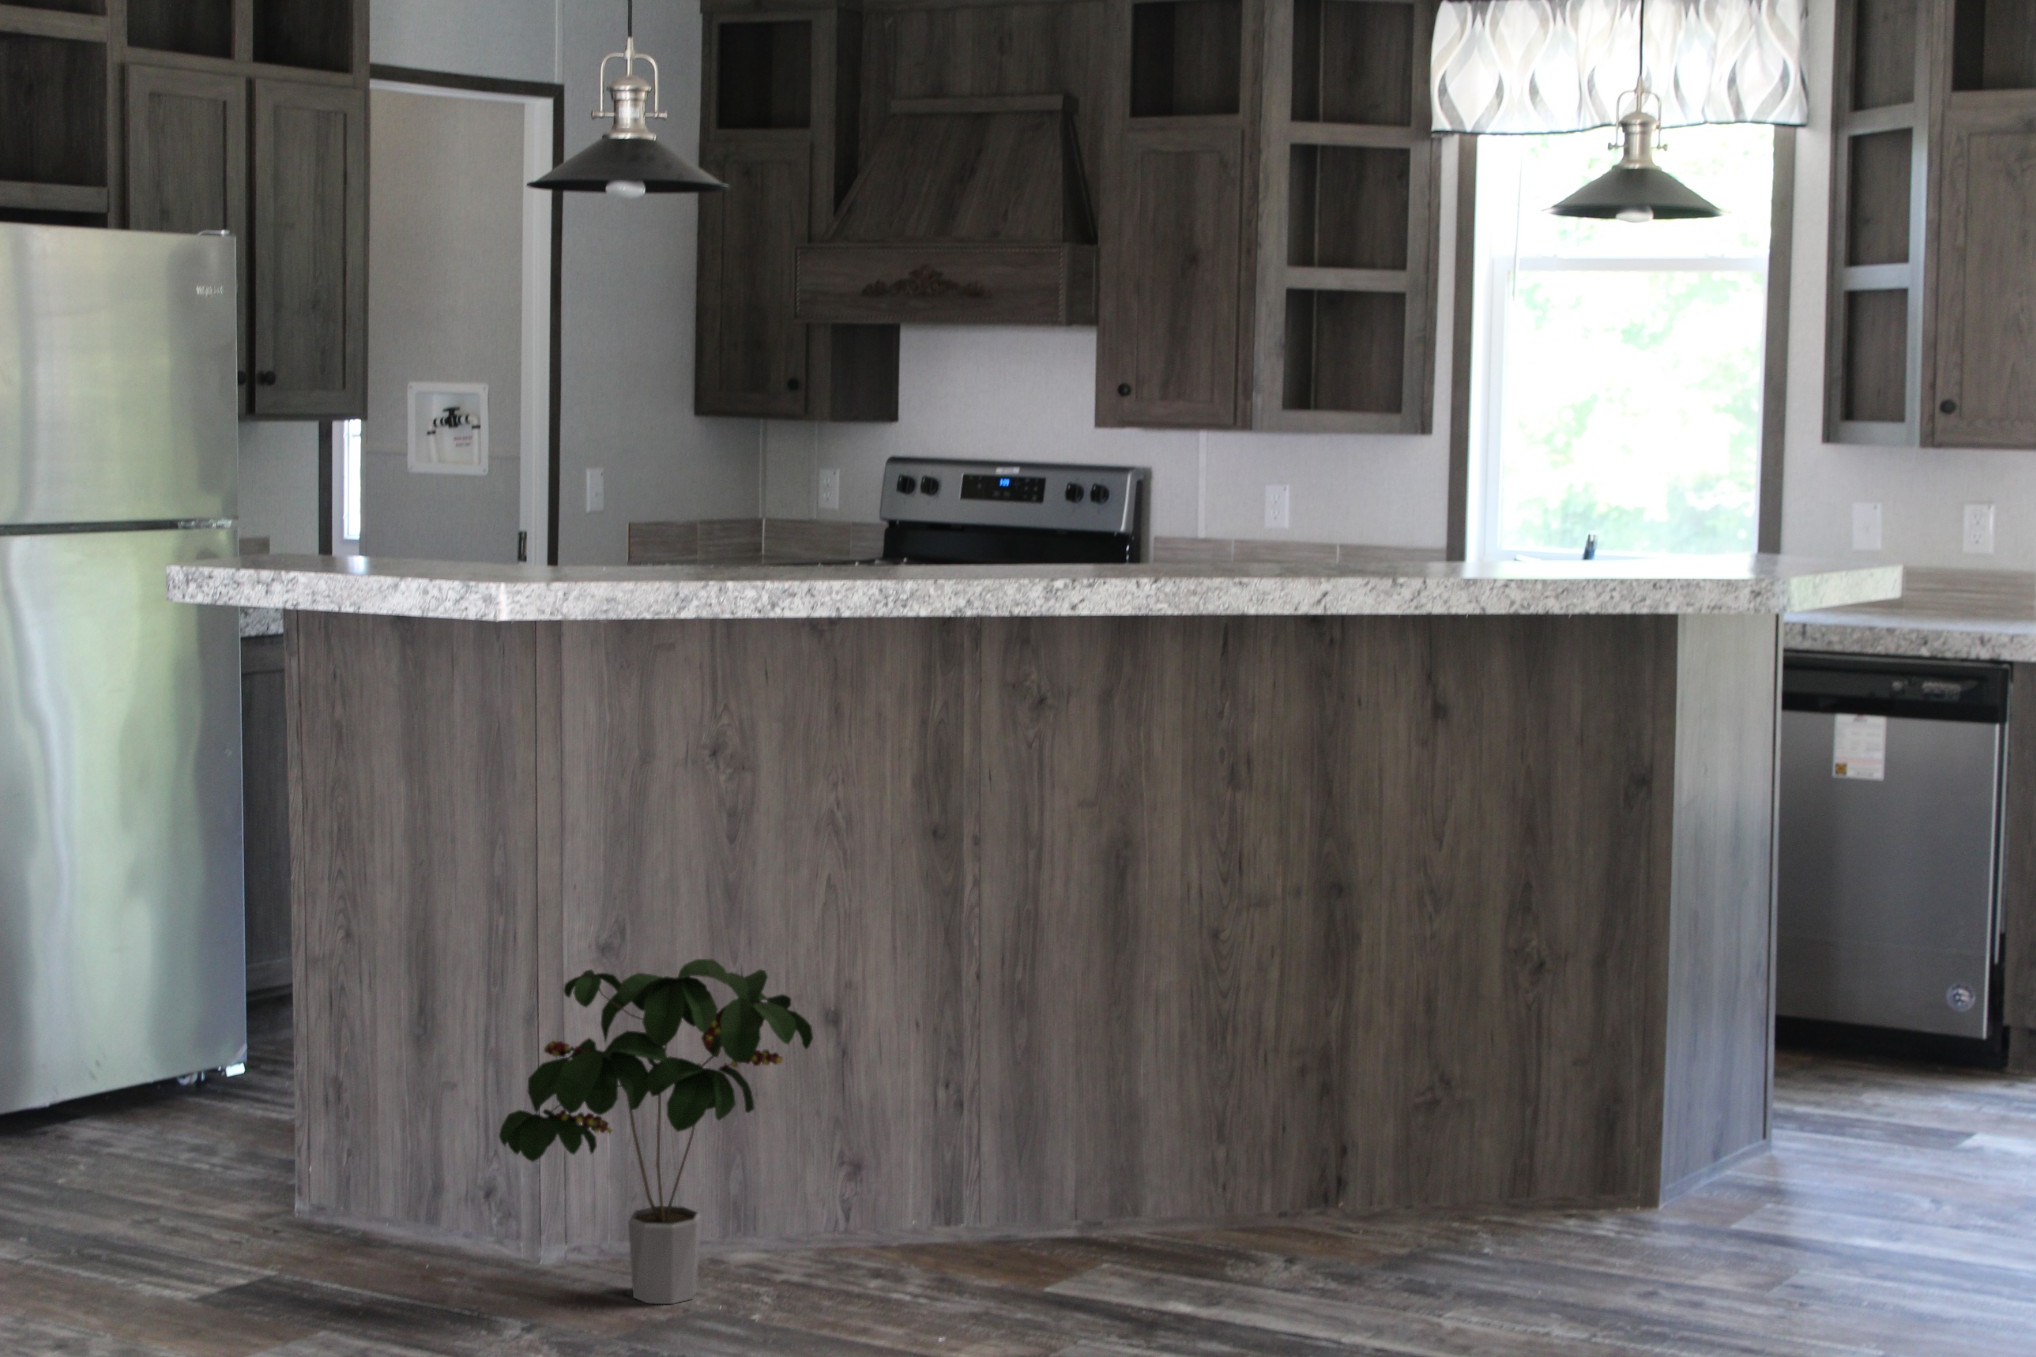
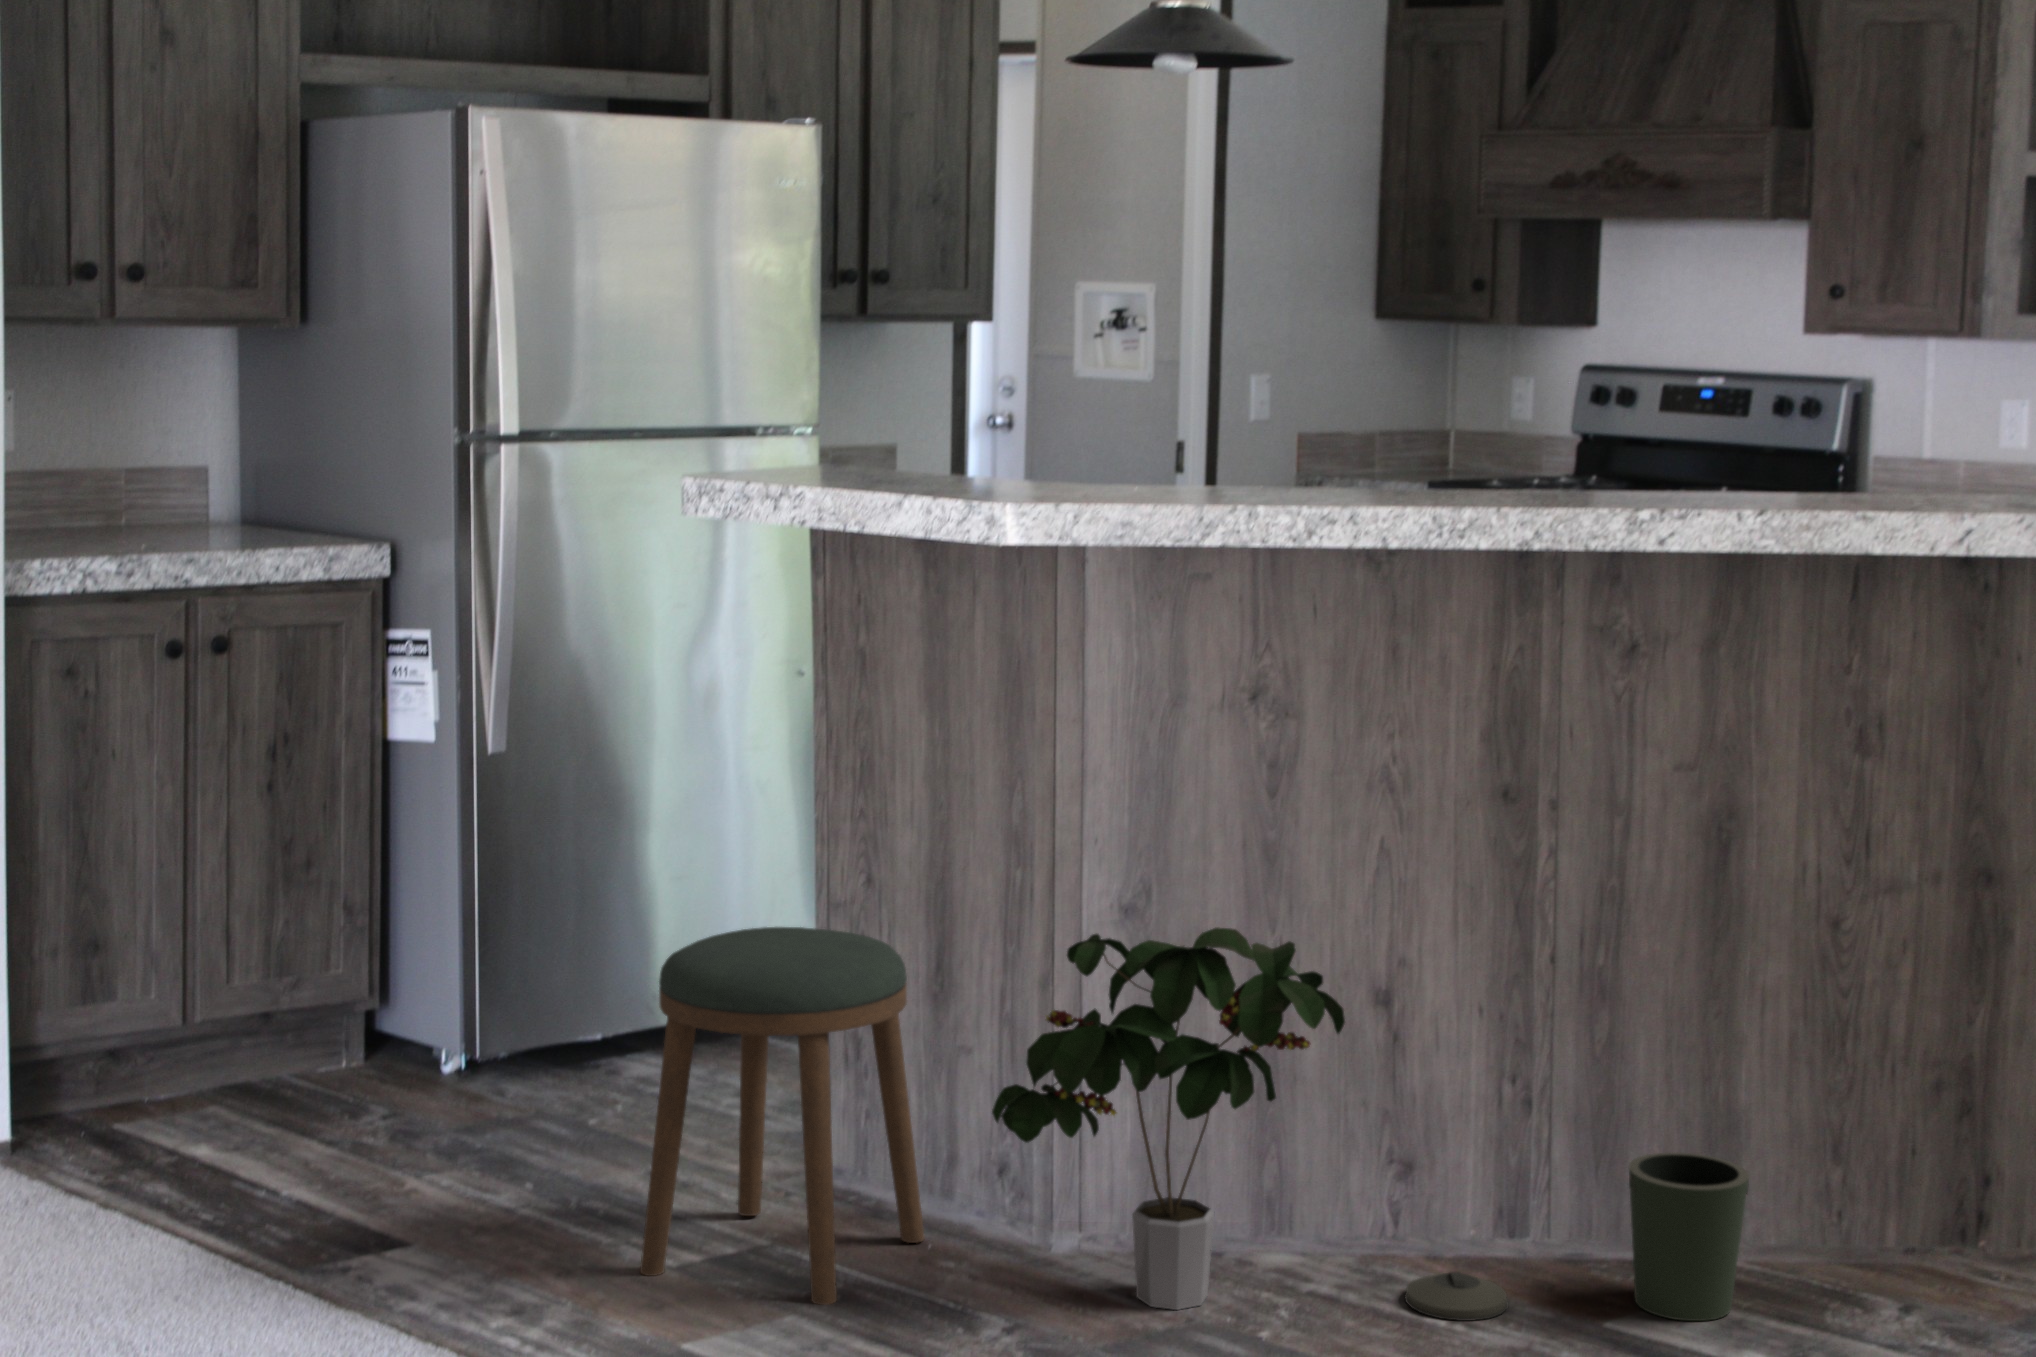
stool: none [159,981,423,1325] -> present [640,927,924,1305]
trash can: none [870,1138,1160,1294] -> present [1405,1152,1749,1321]

